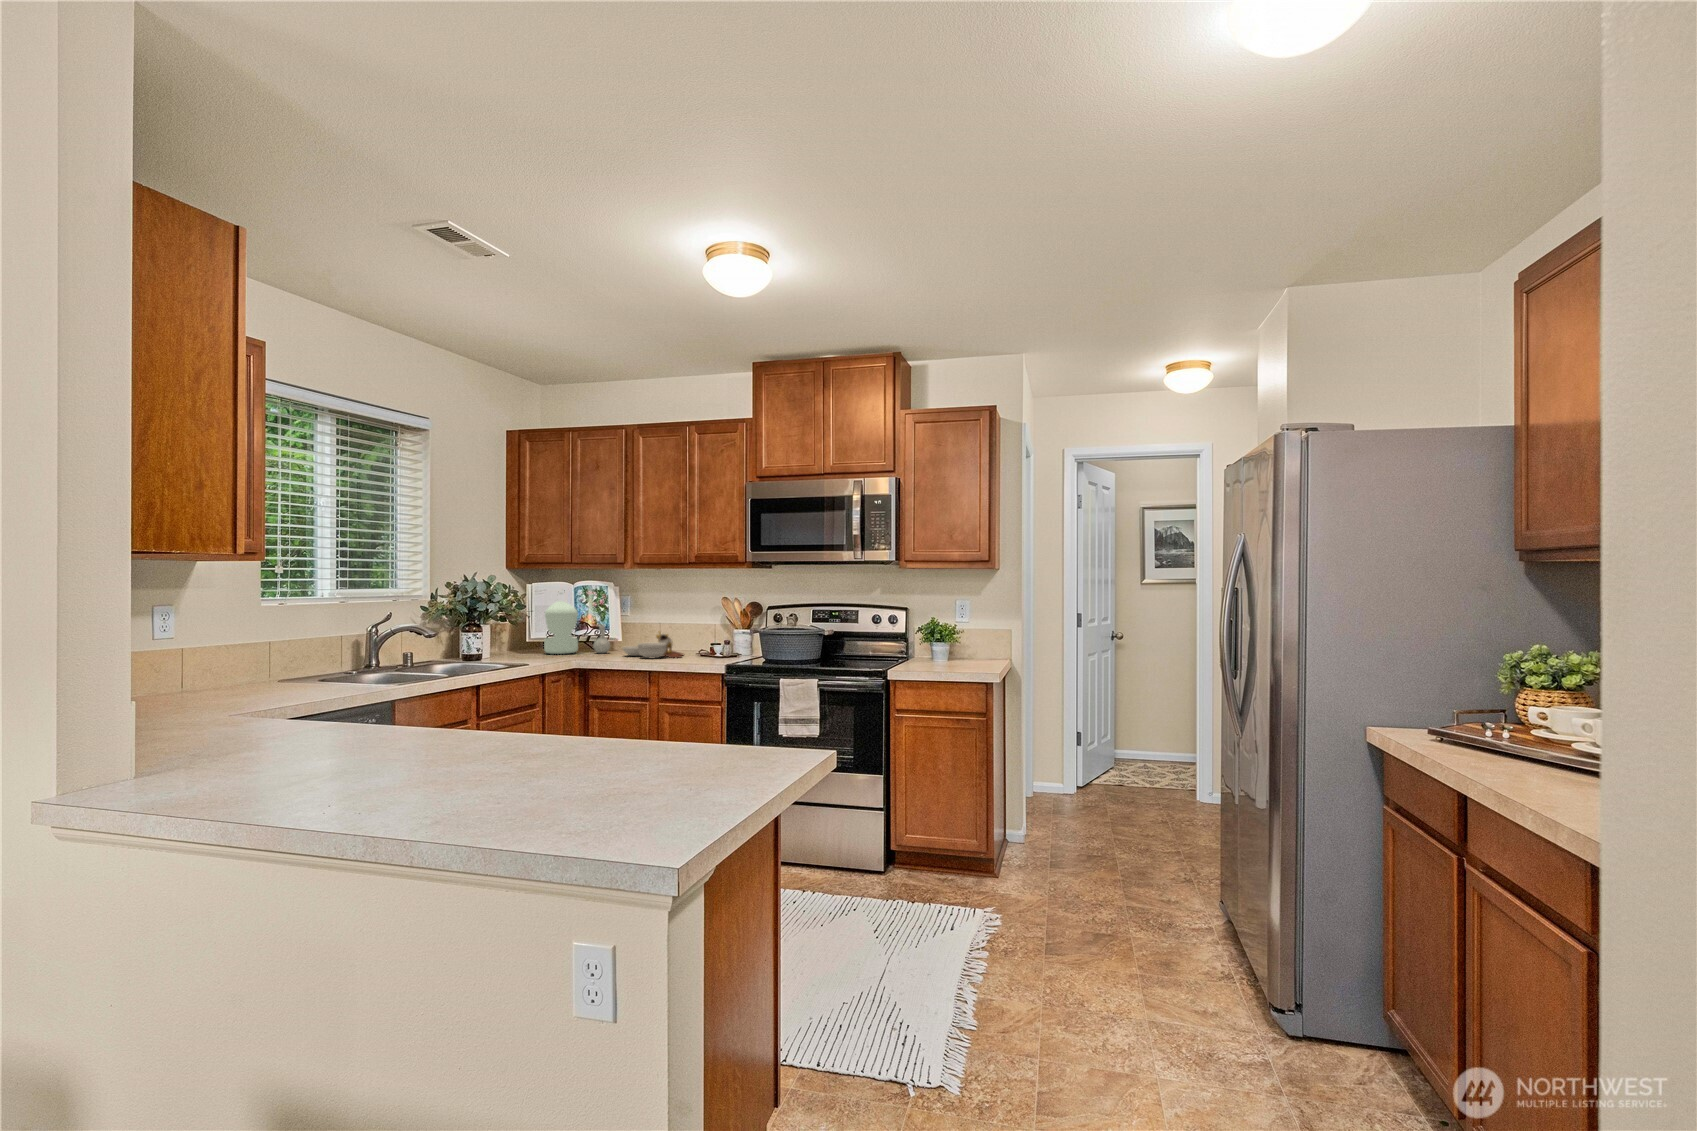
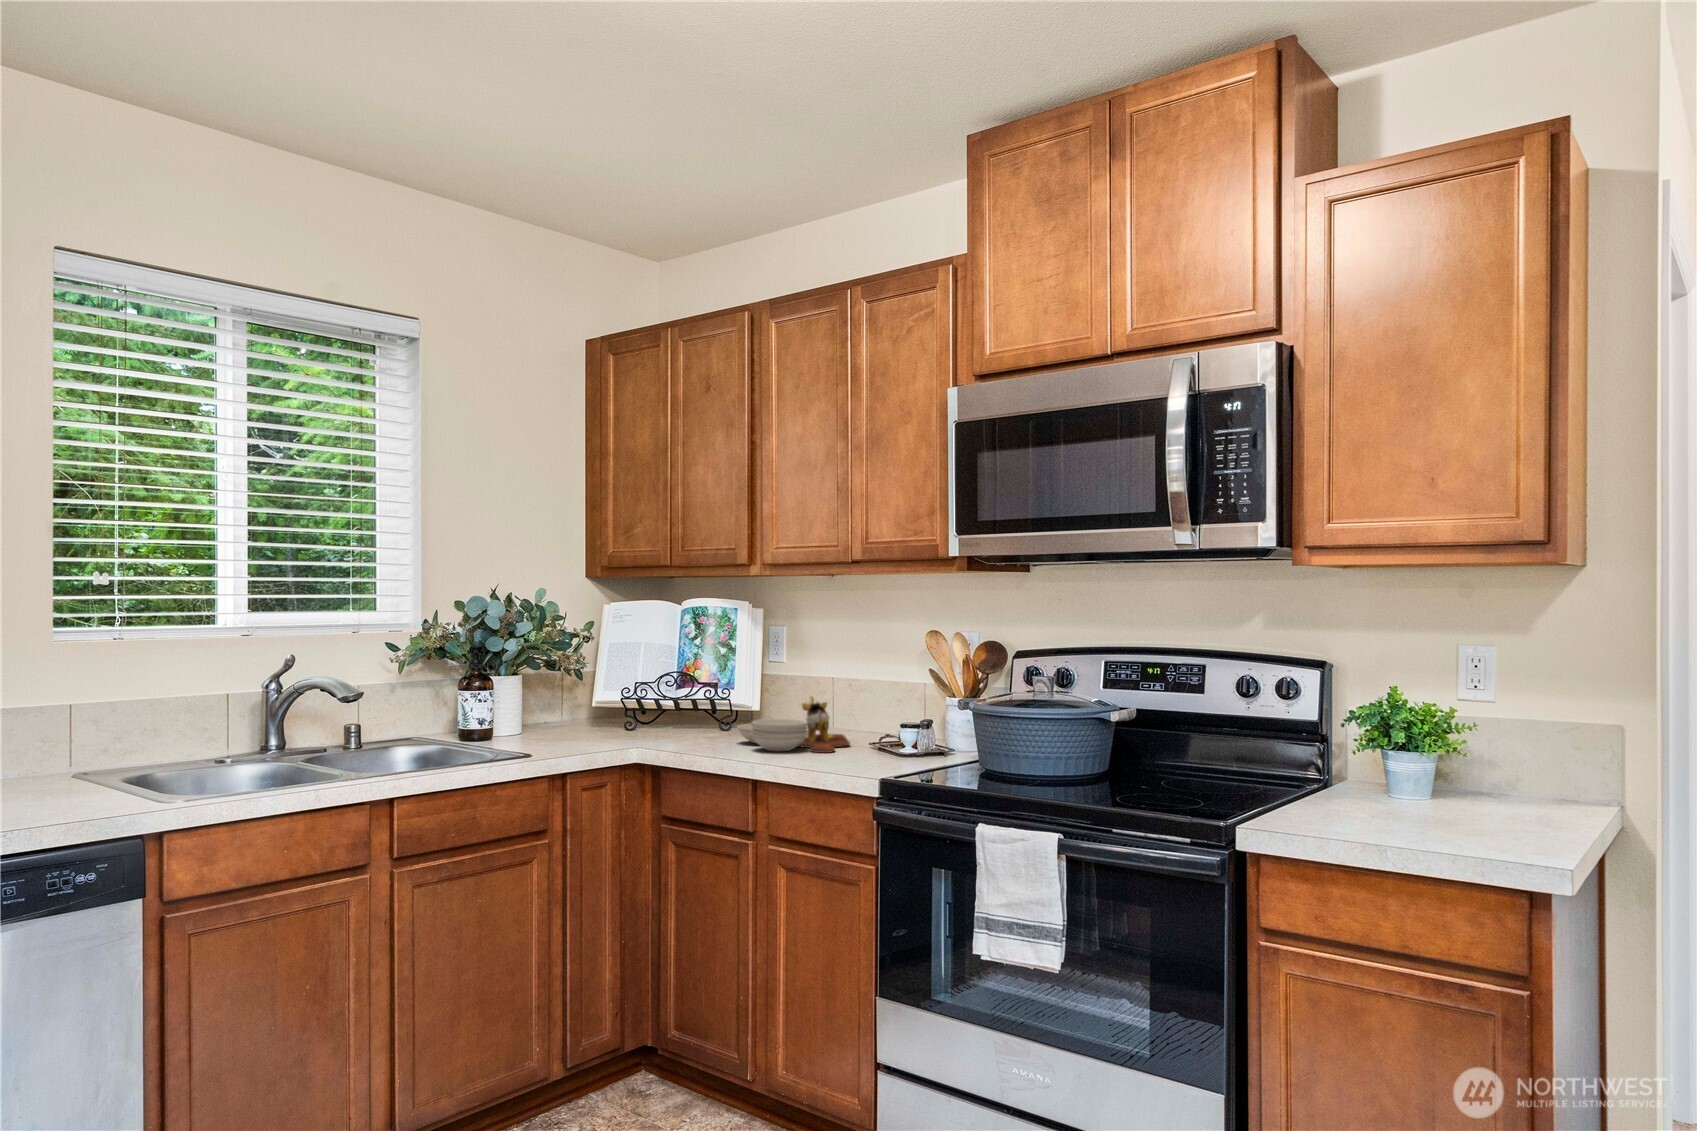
bottle: present [544,590,610,654] -> none [628,615,738,733]

